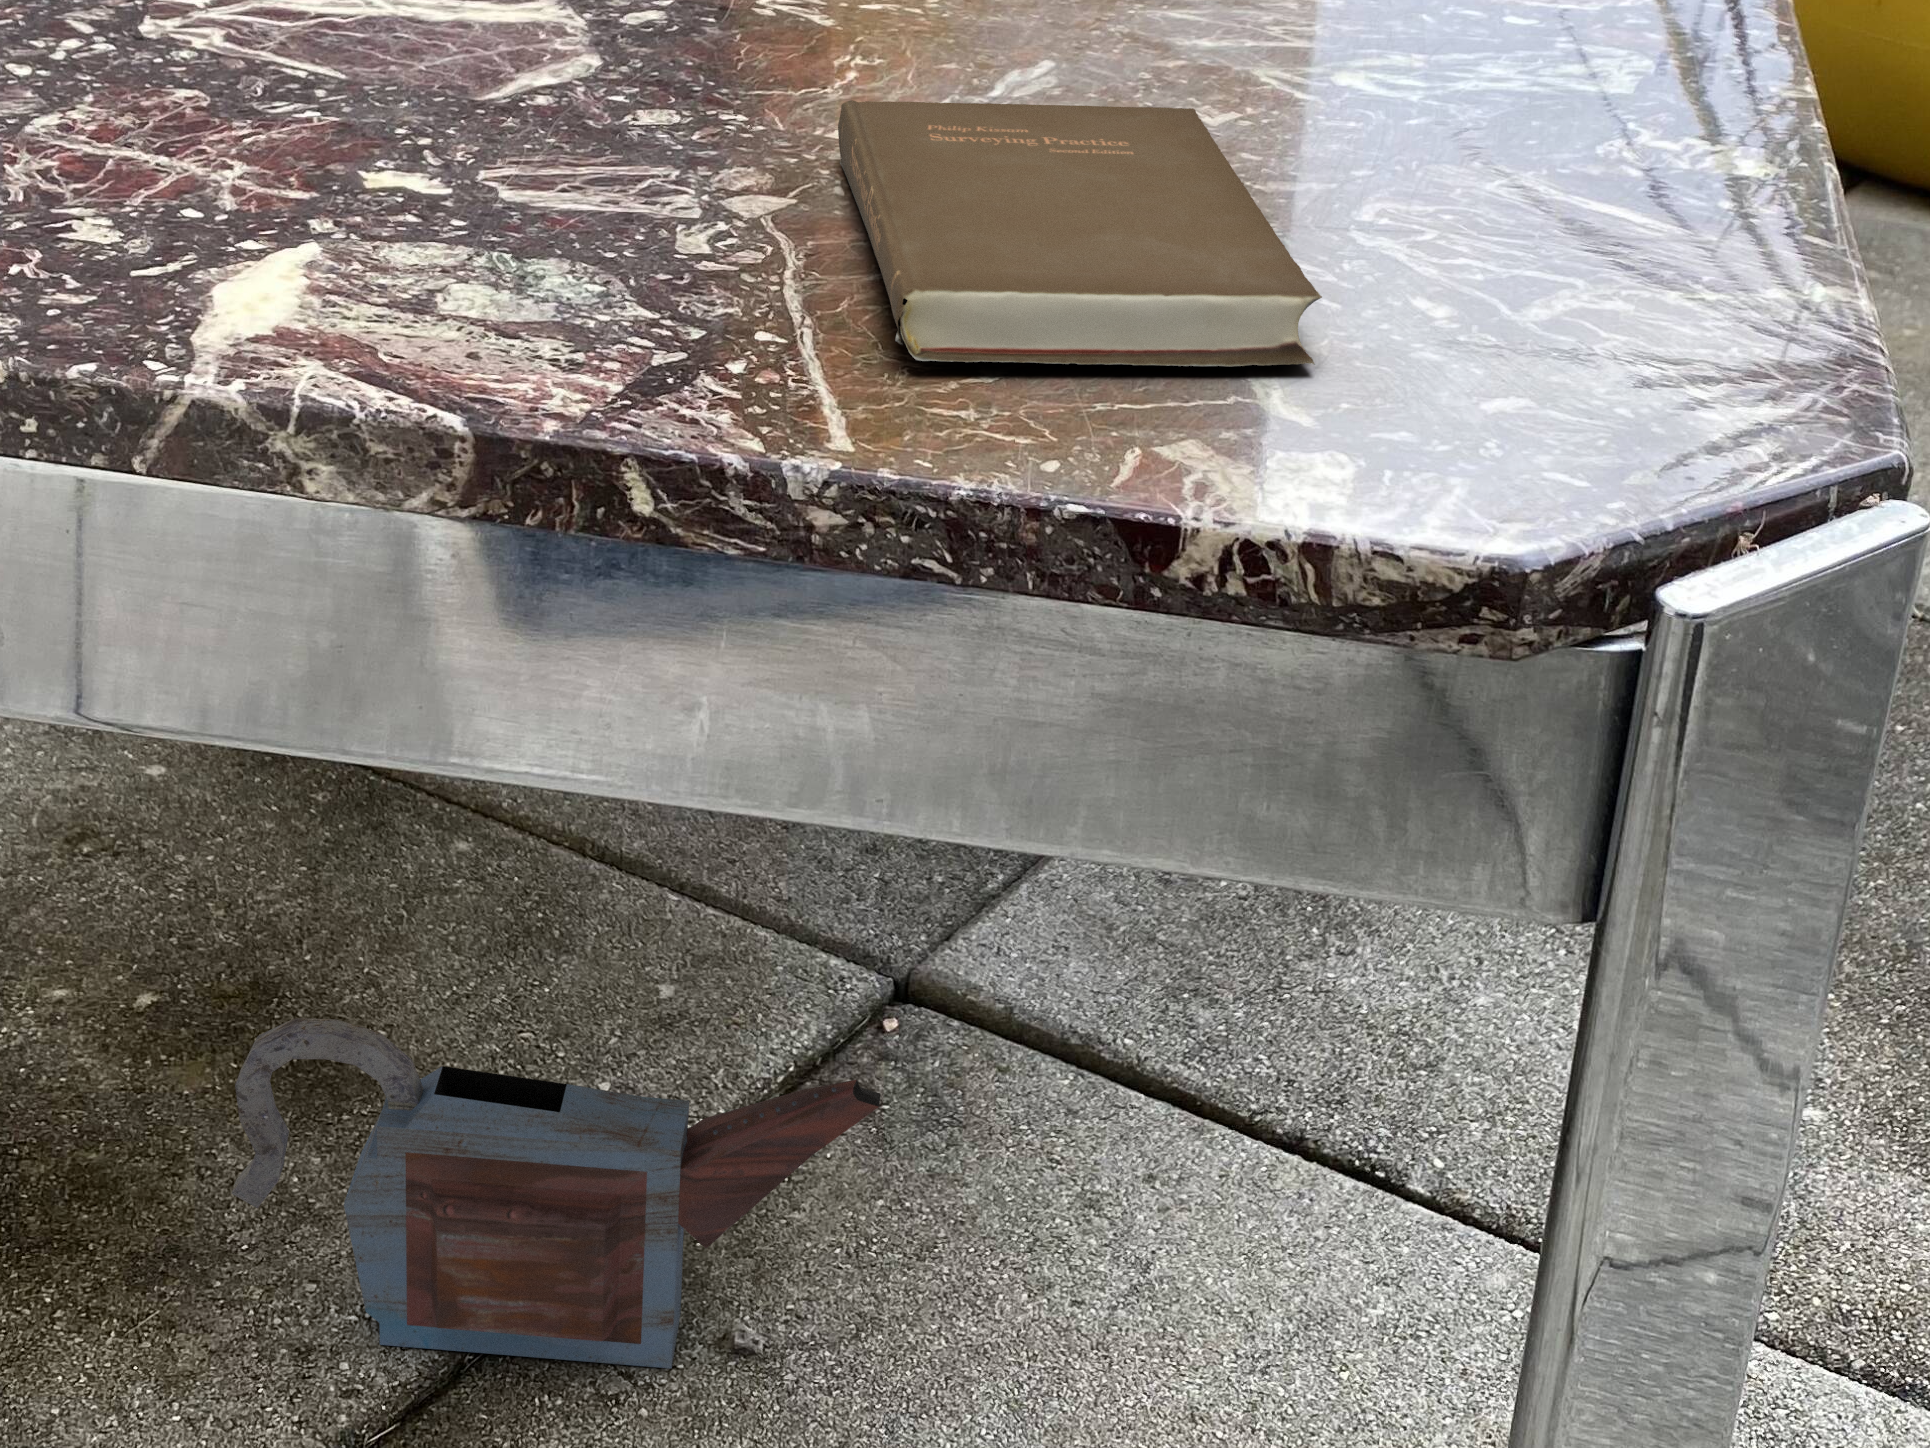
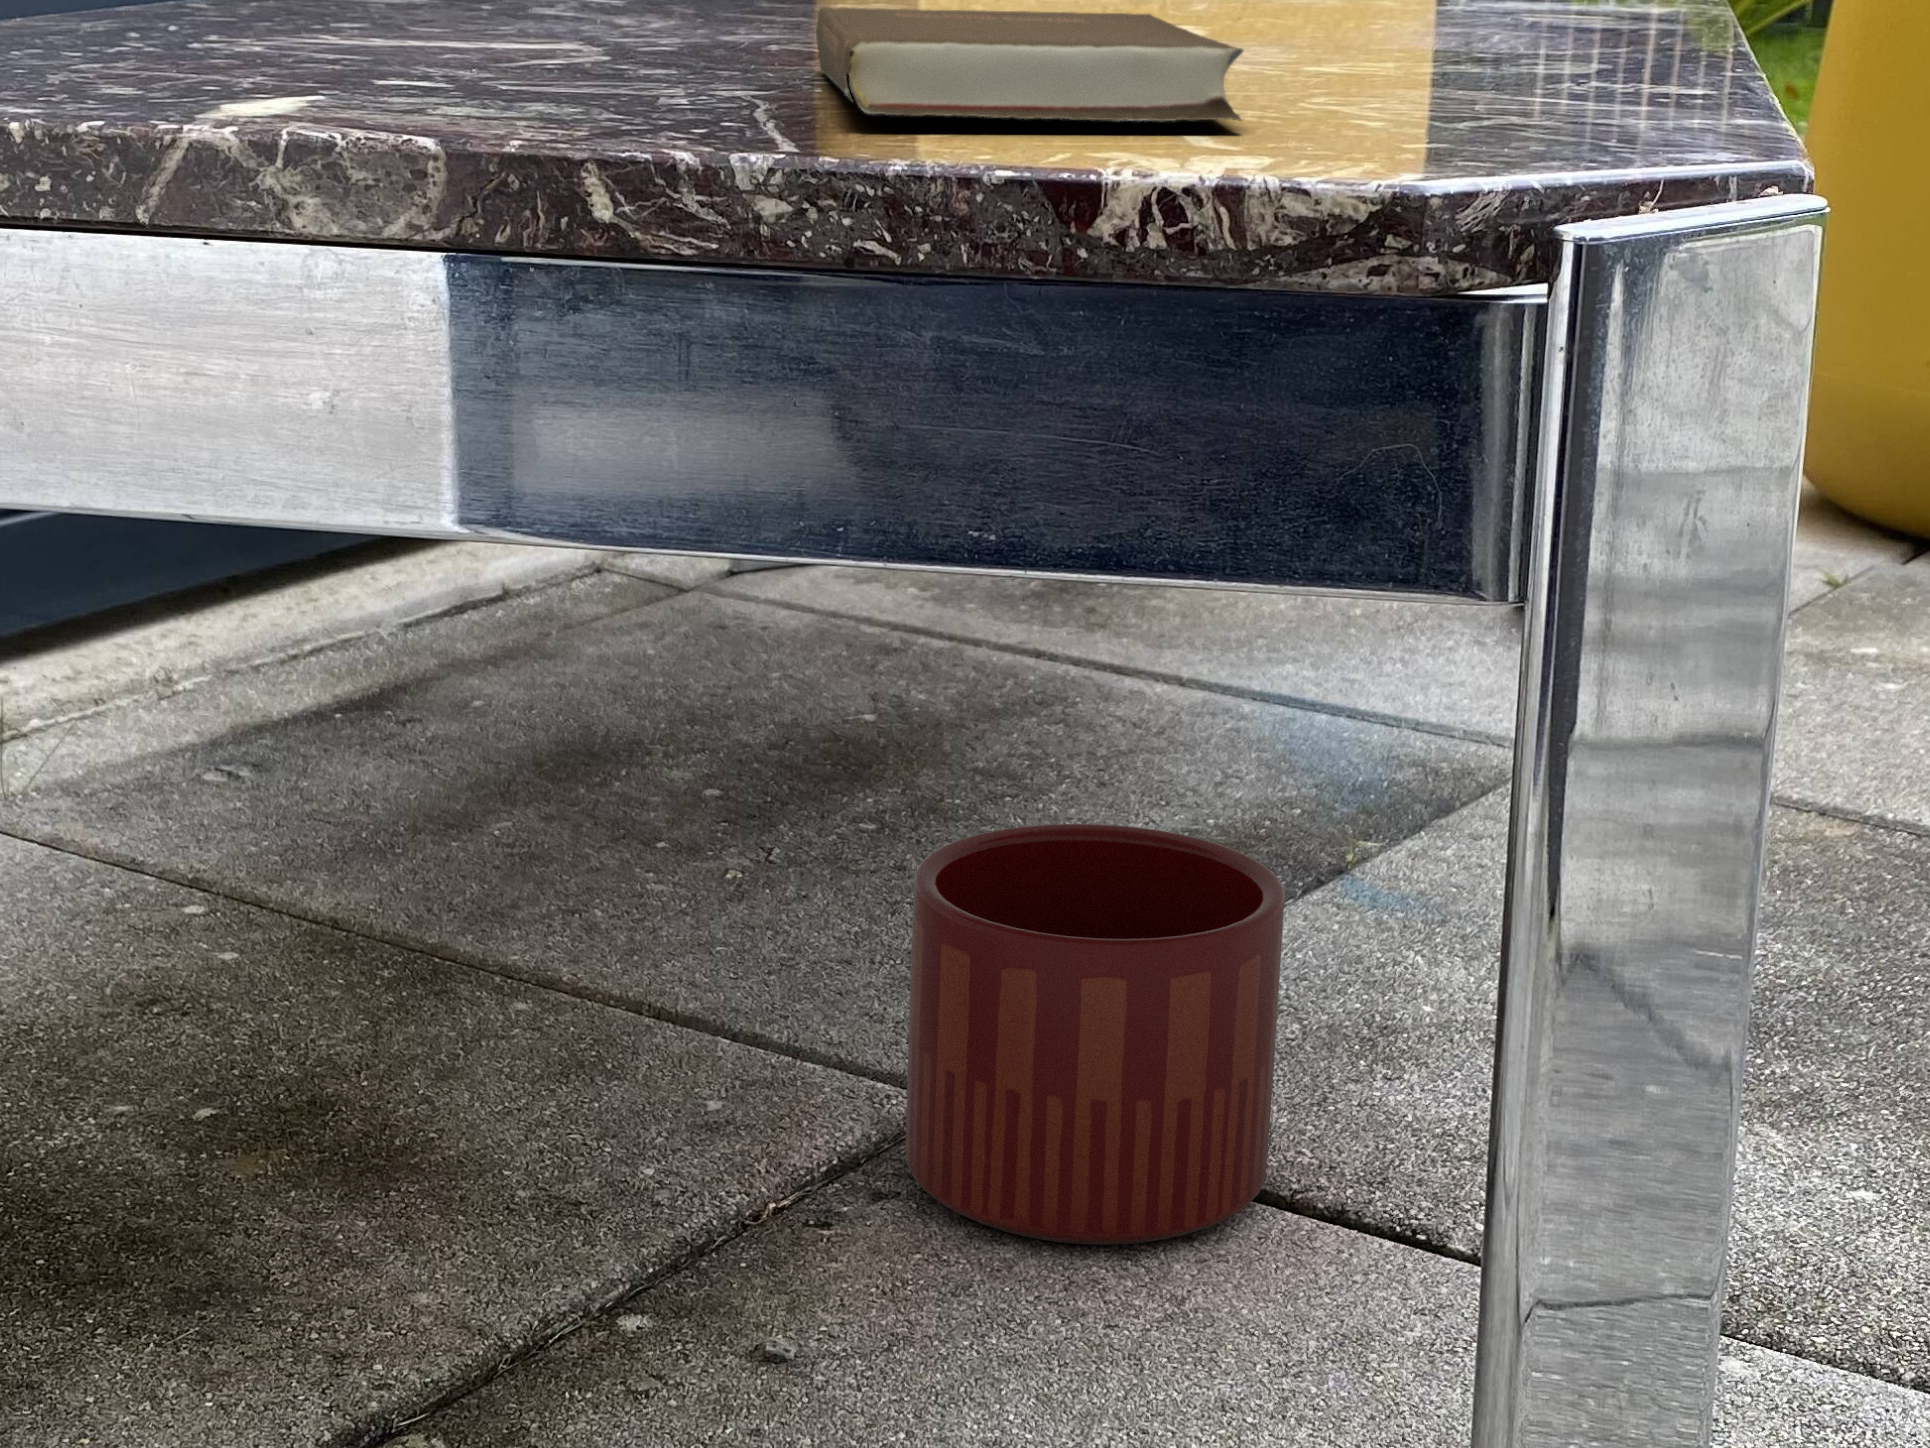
planter: none [864,730,1258,1189] -> present [906,824,1285,1245]
watering can: present [232,1018,880,1368] -> none [267,1009,900,1372]

